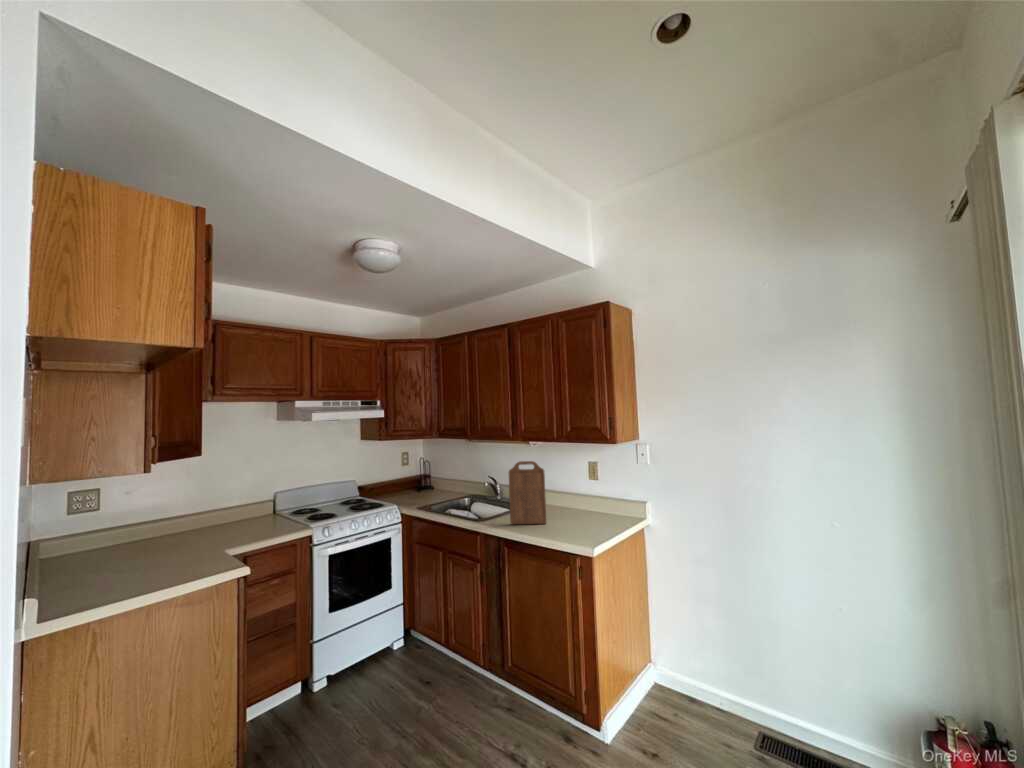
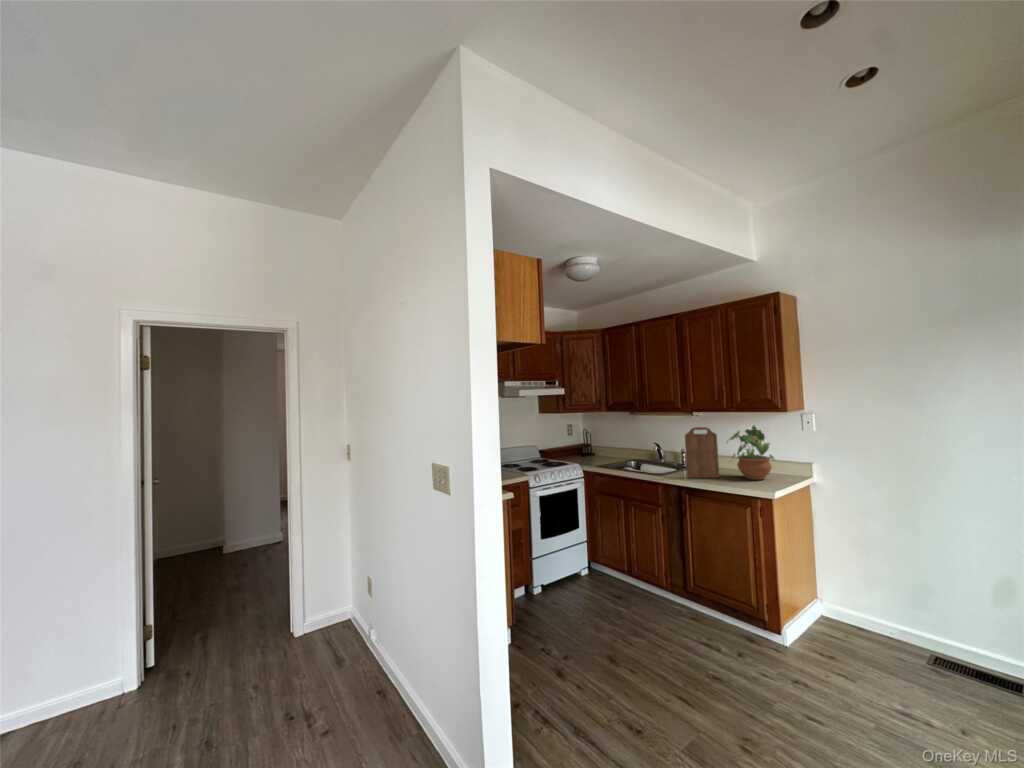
potted plant: none [557,457,606,525] -> present [730,426,774,480]

